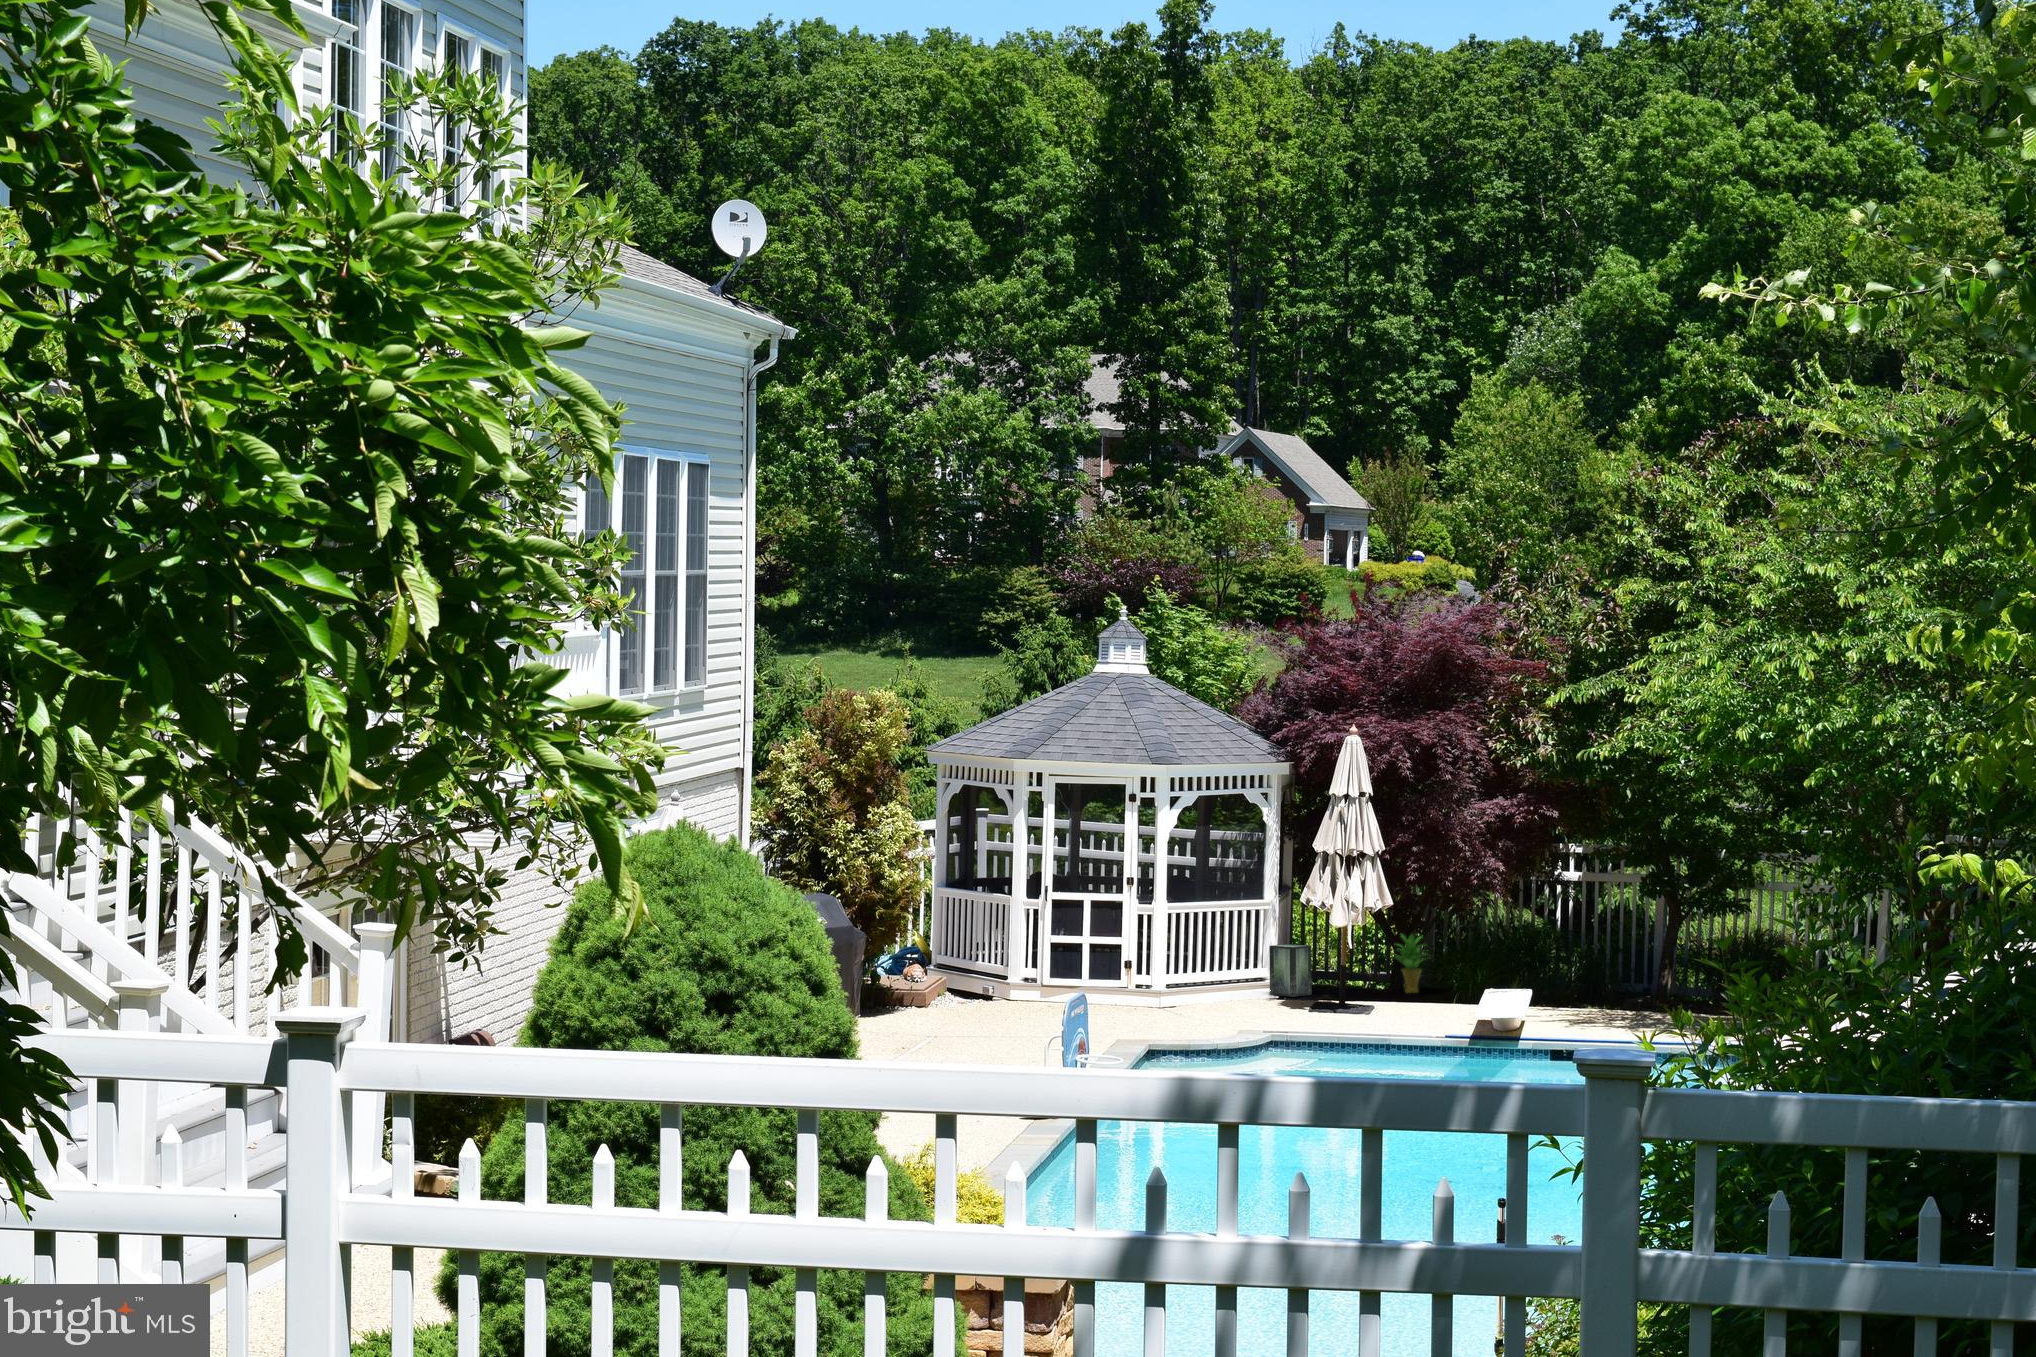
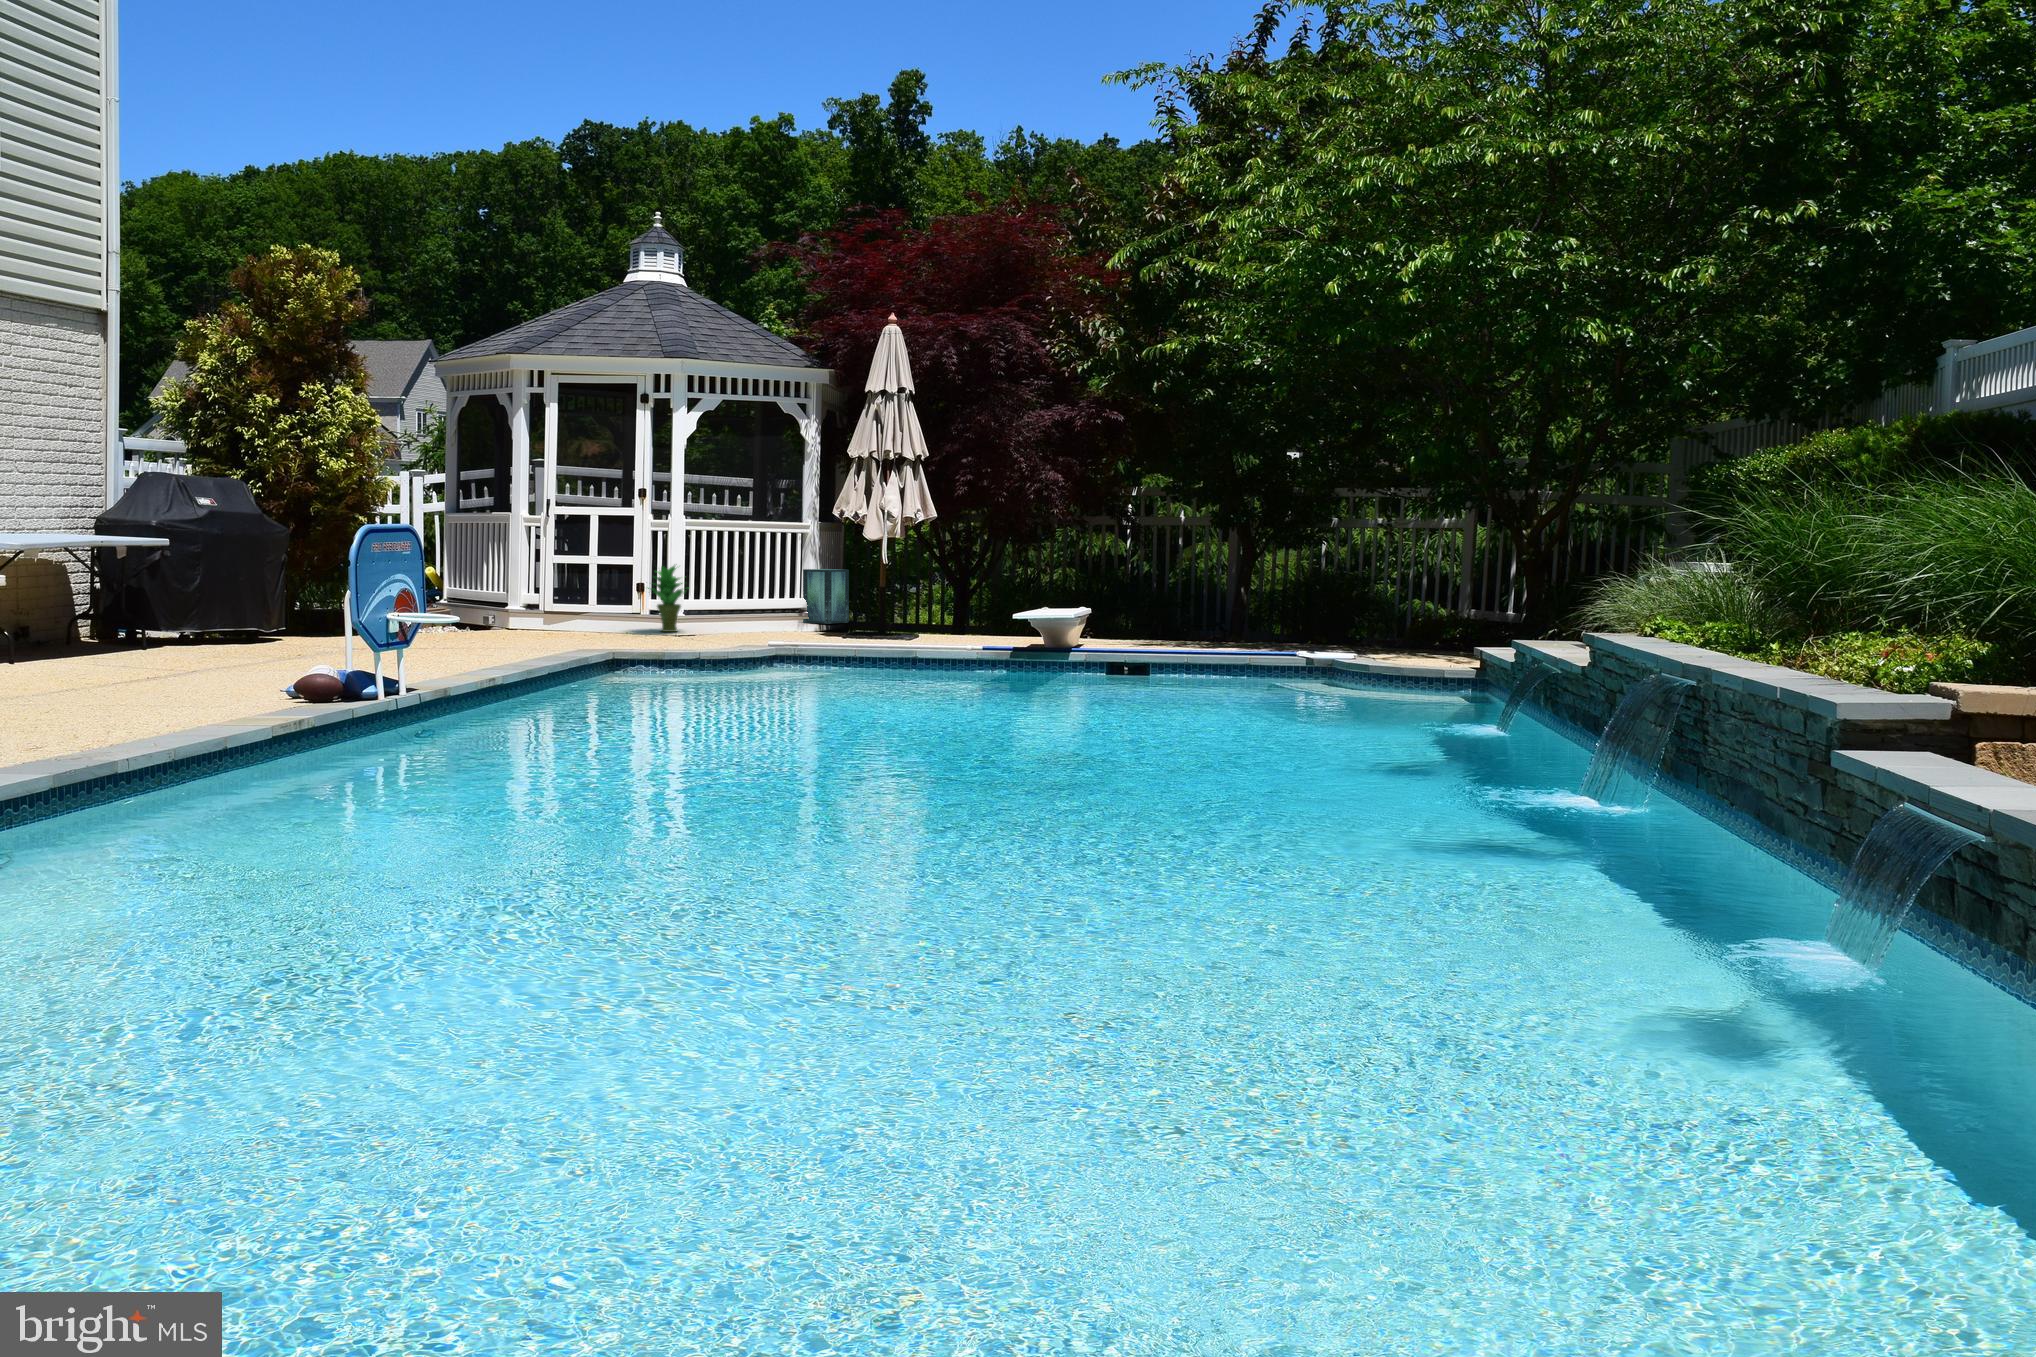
potted plant: present [1397,934,1423,993] -> present [648,566,684,632]

